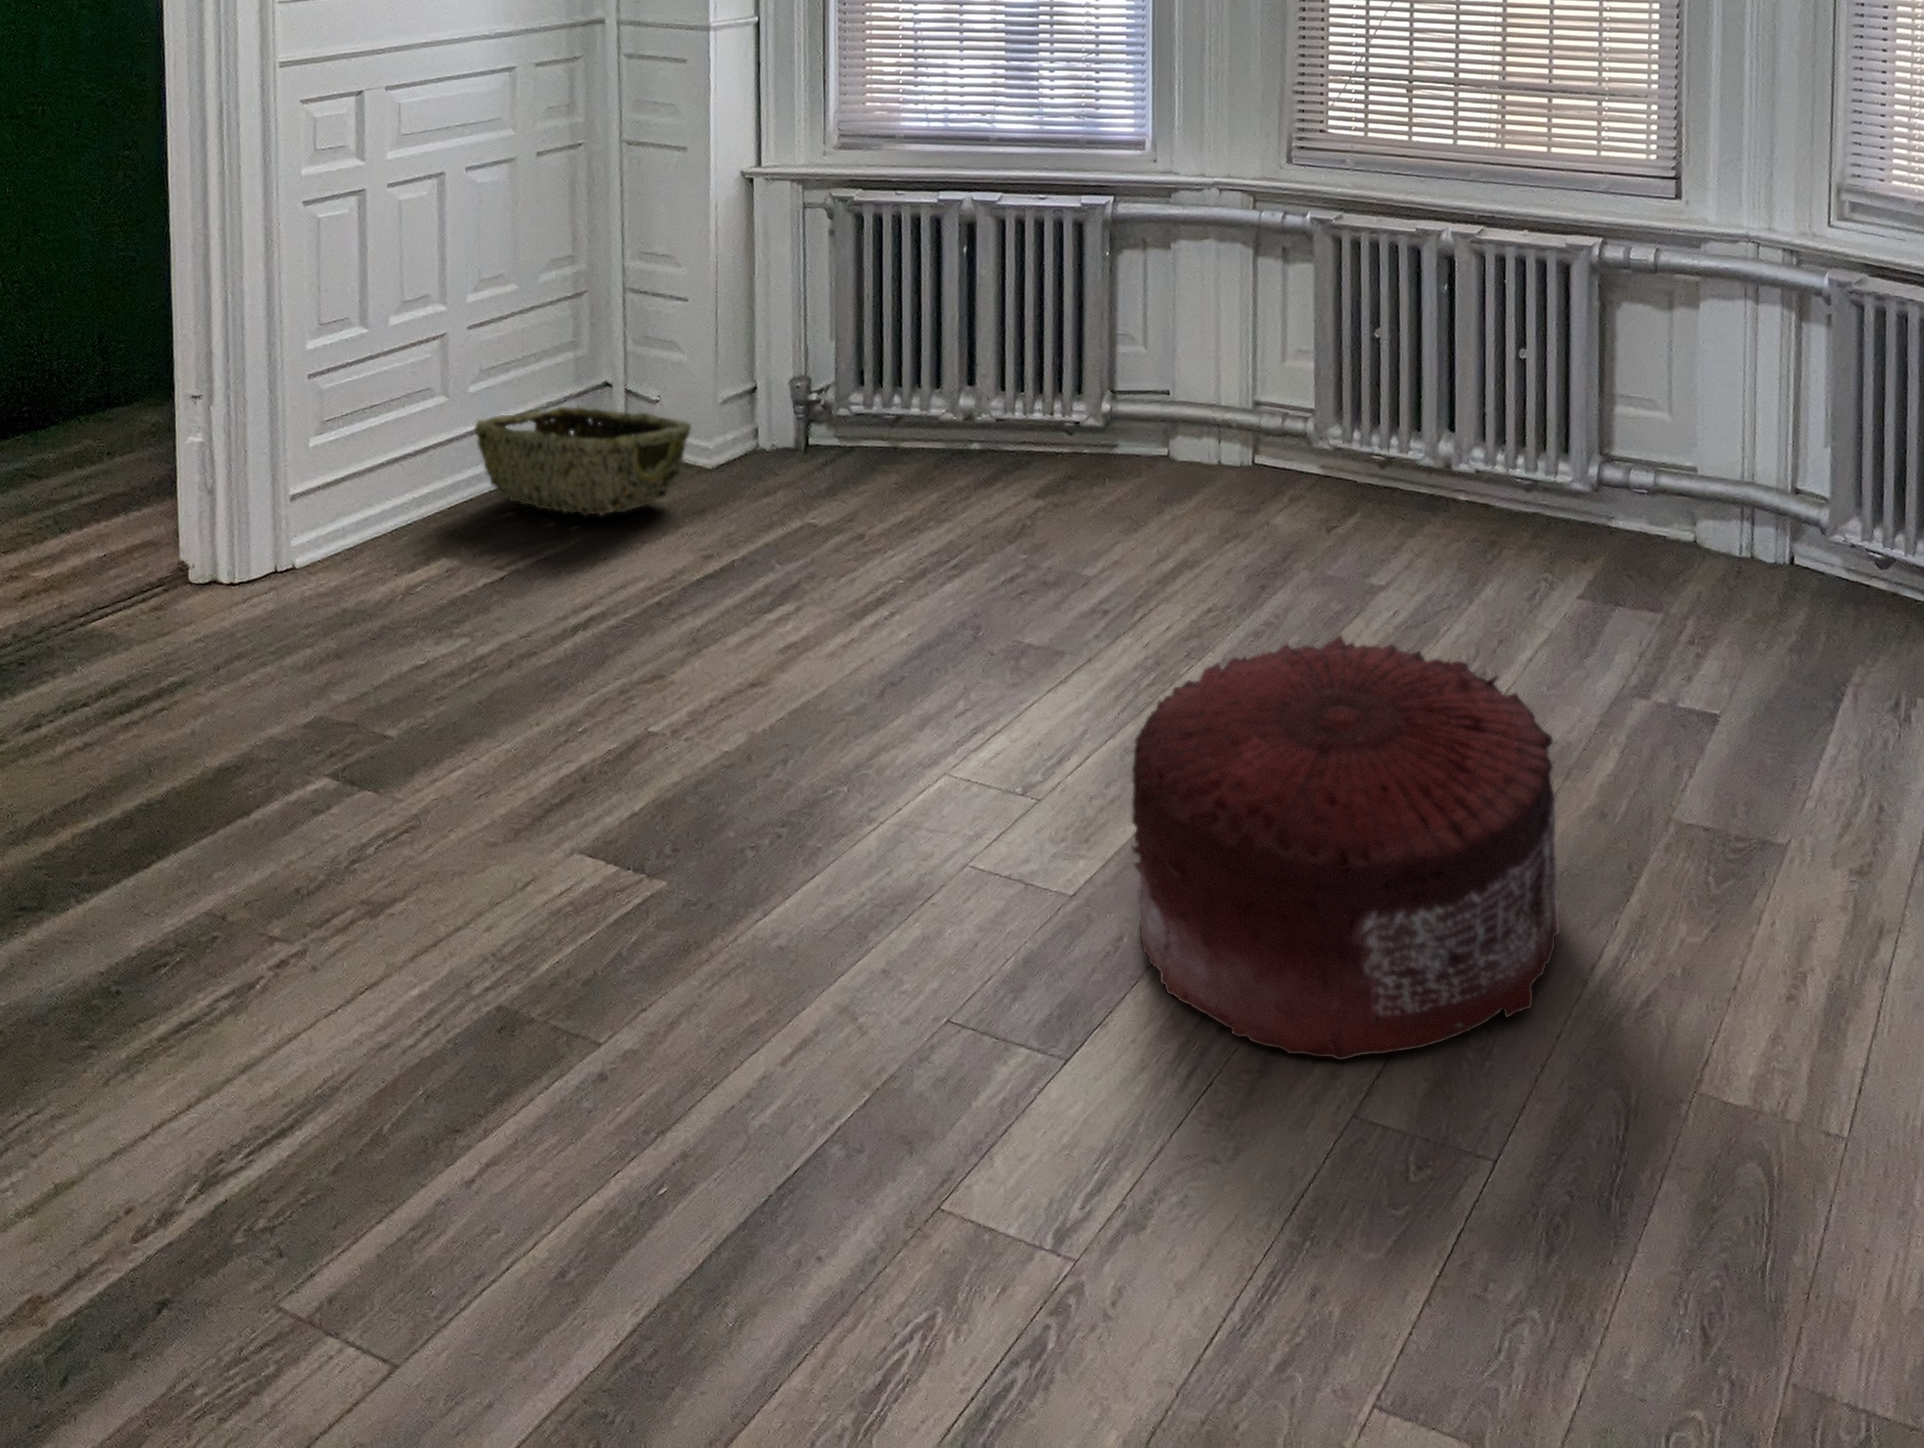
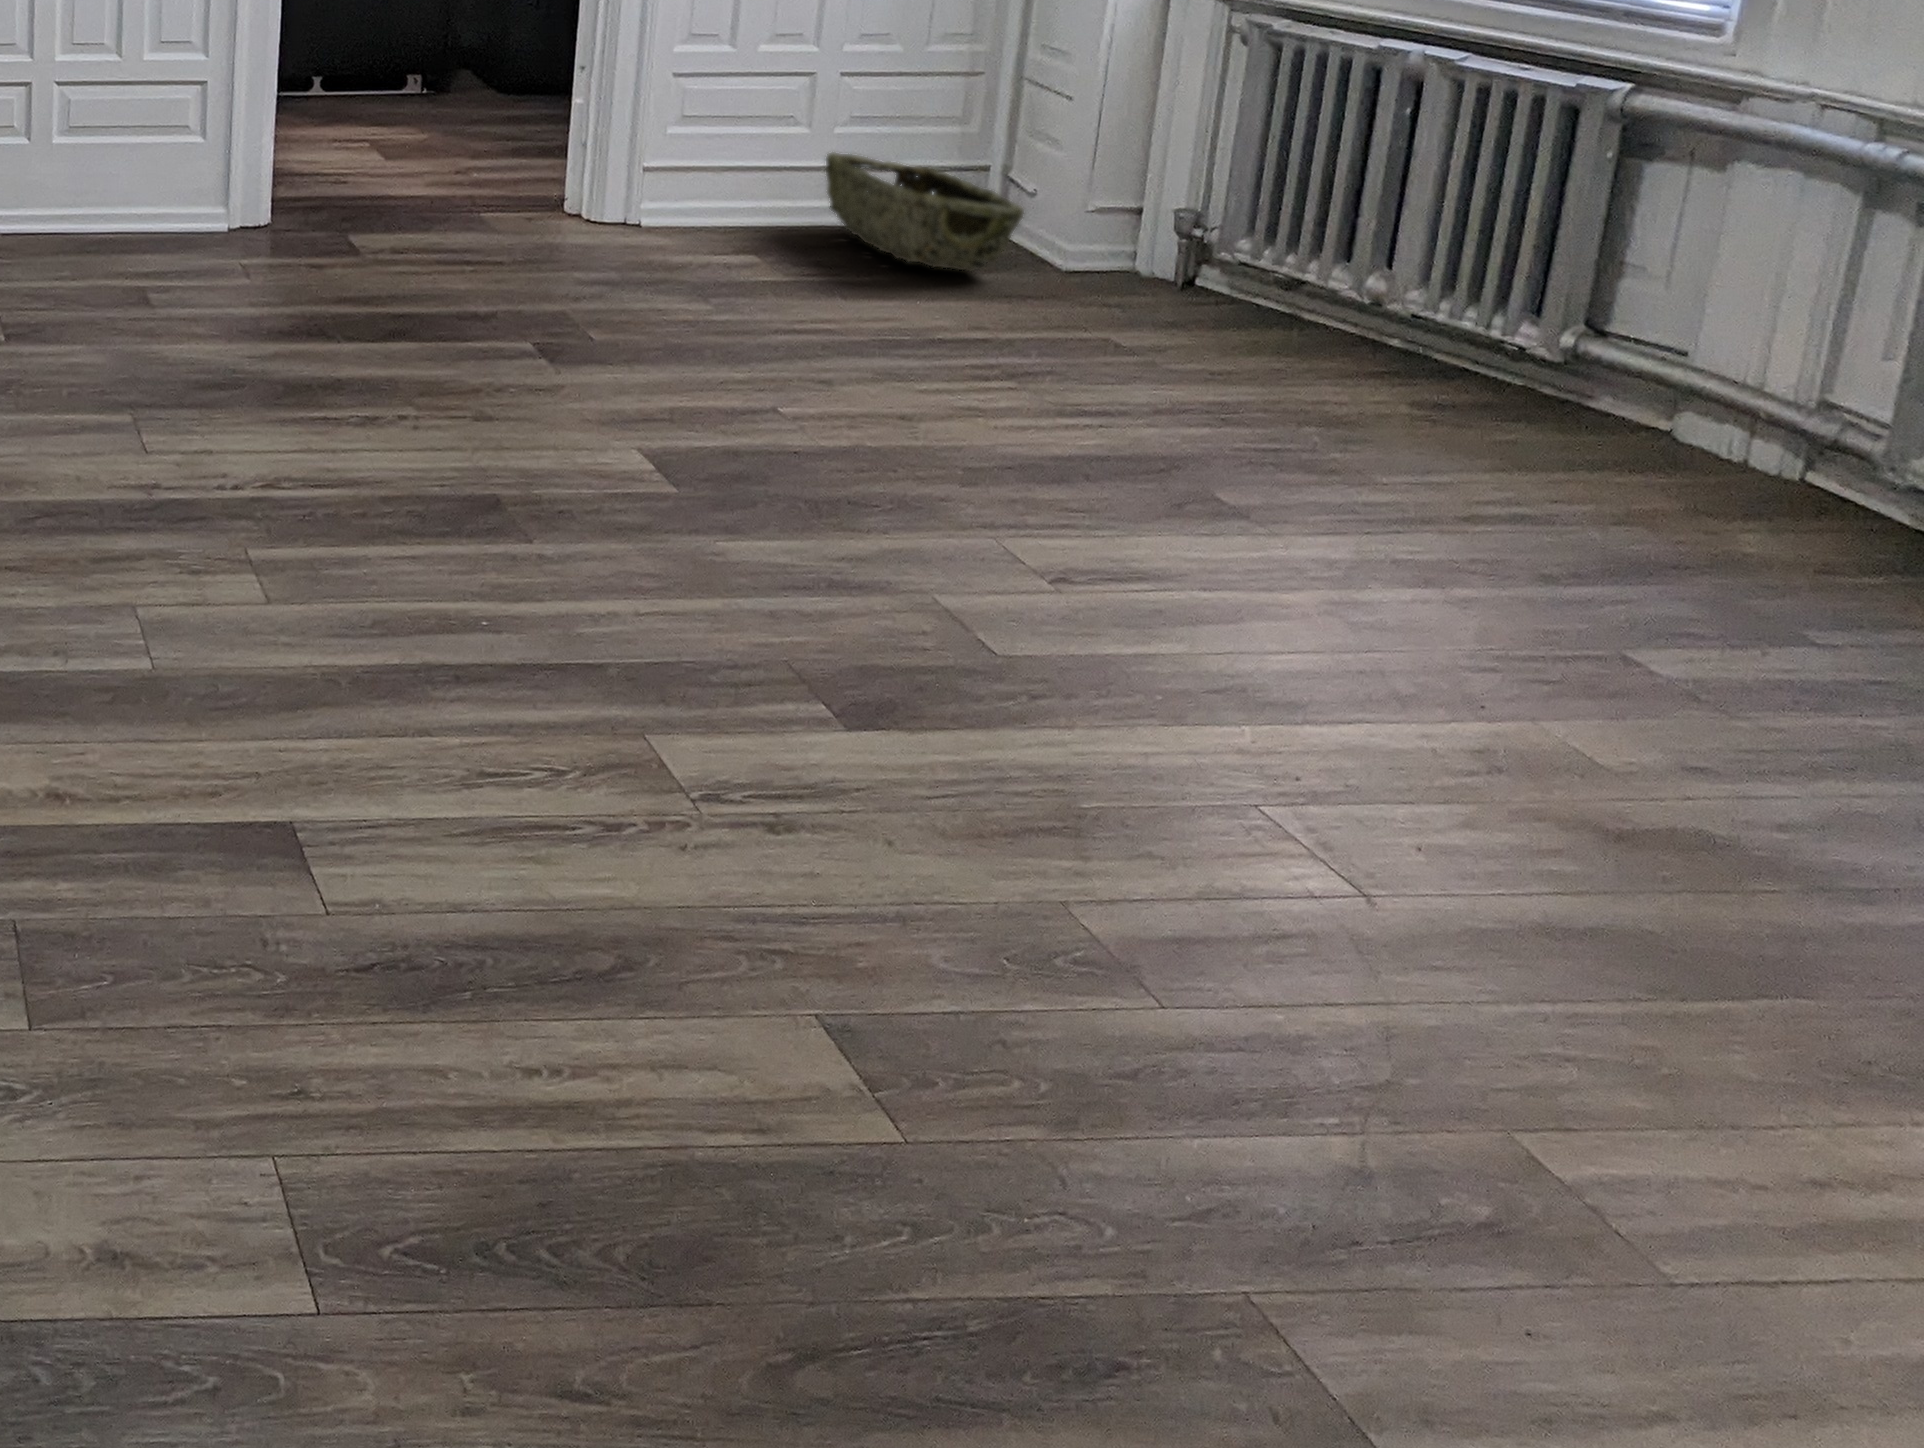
pouf: present [1132,636,1560,1060] -> none [975,509,1584,973]

